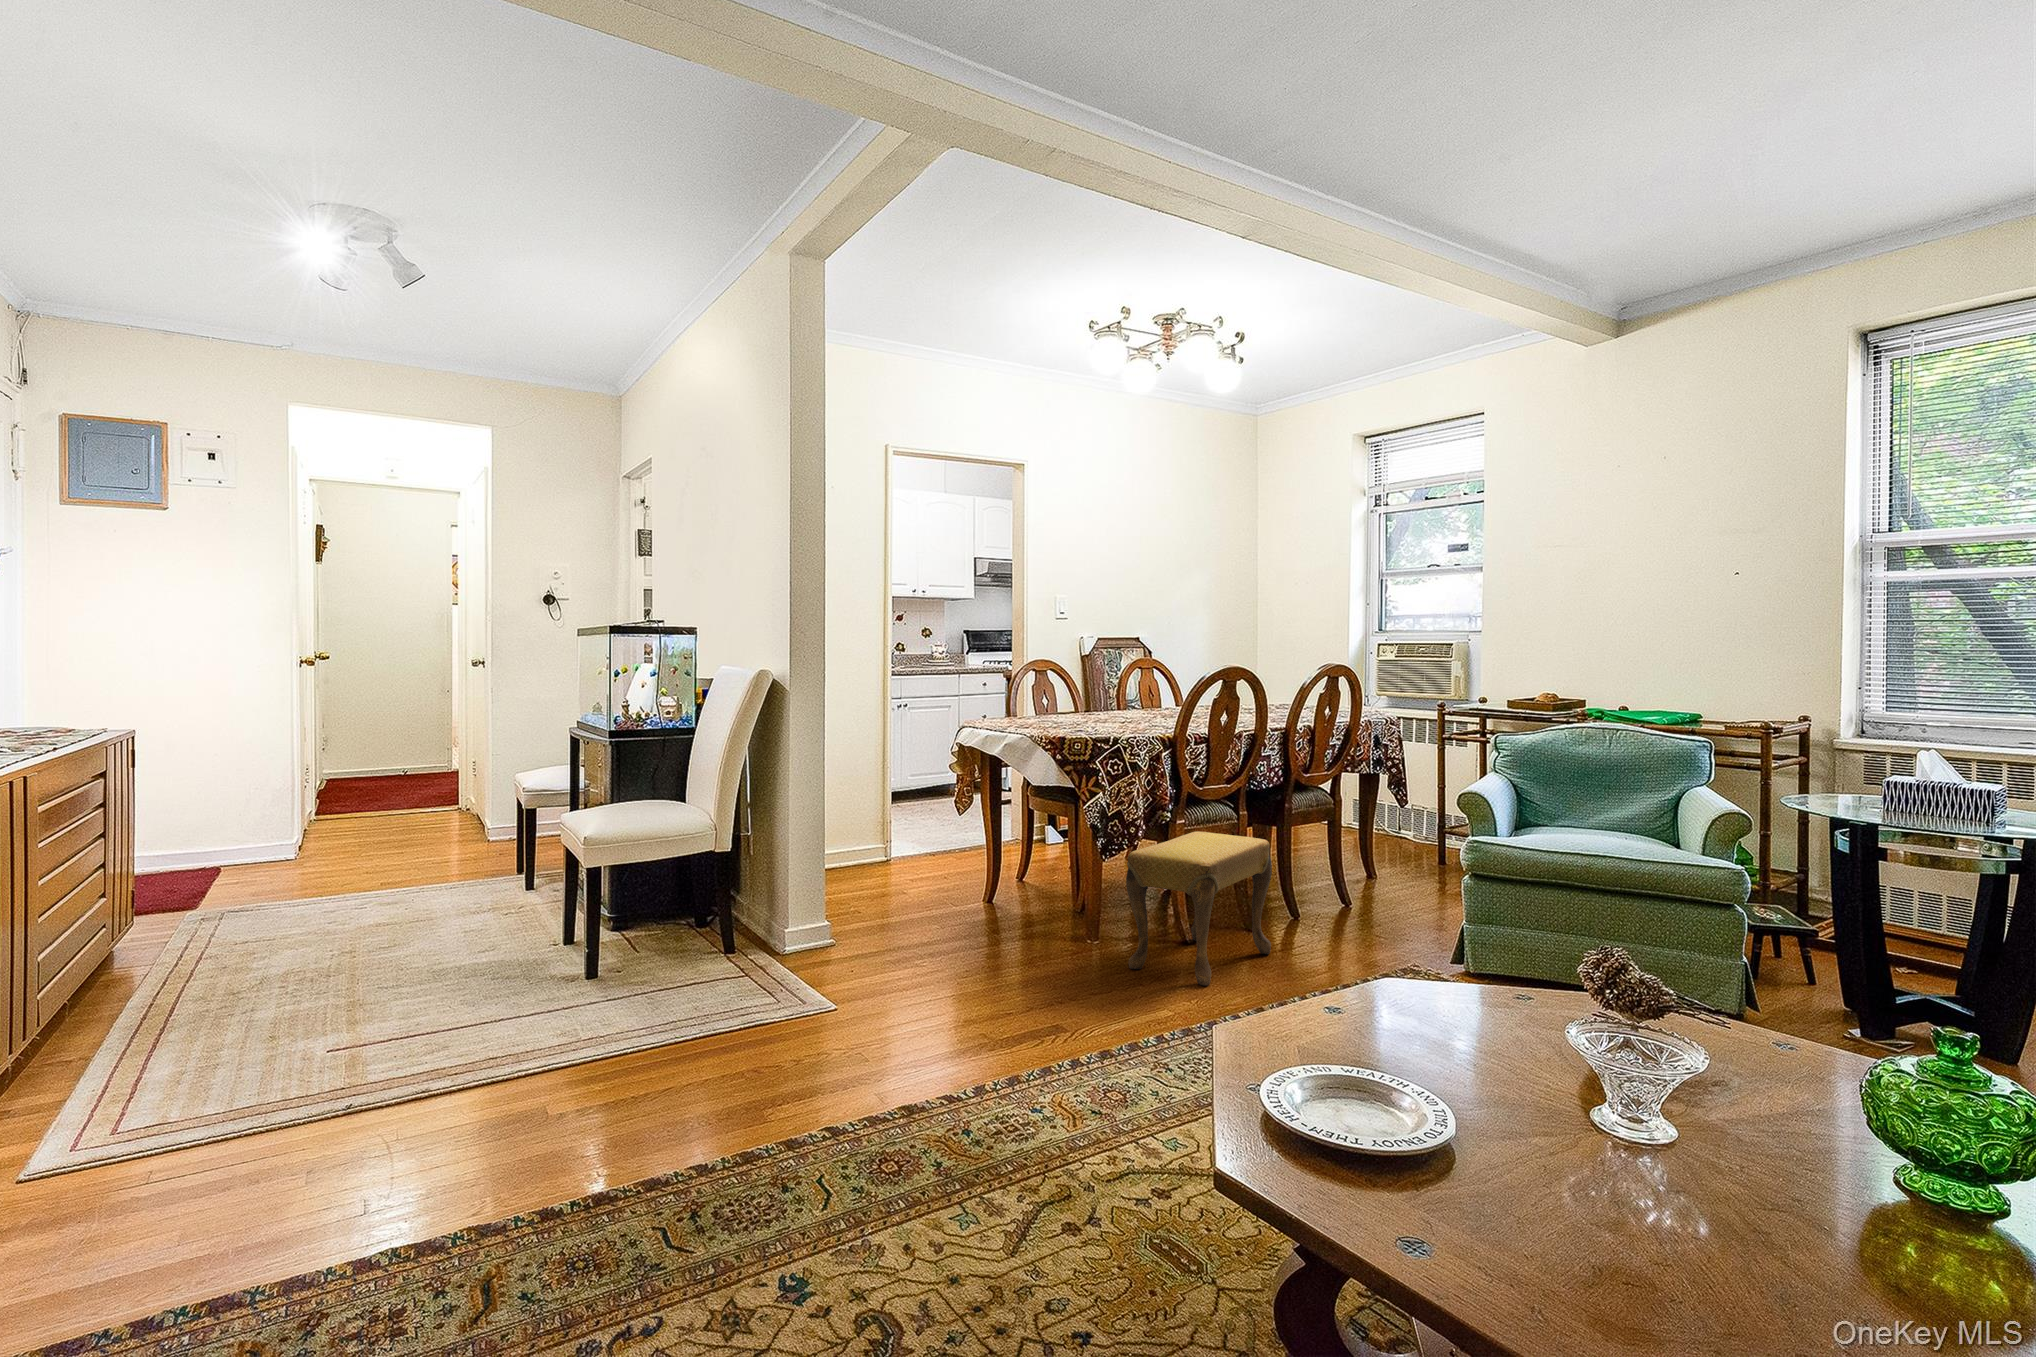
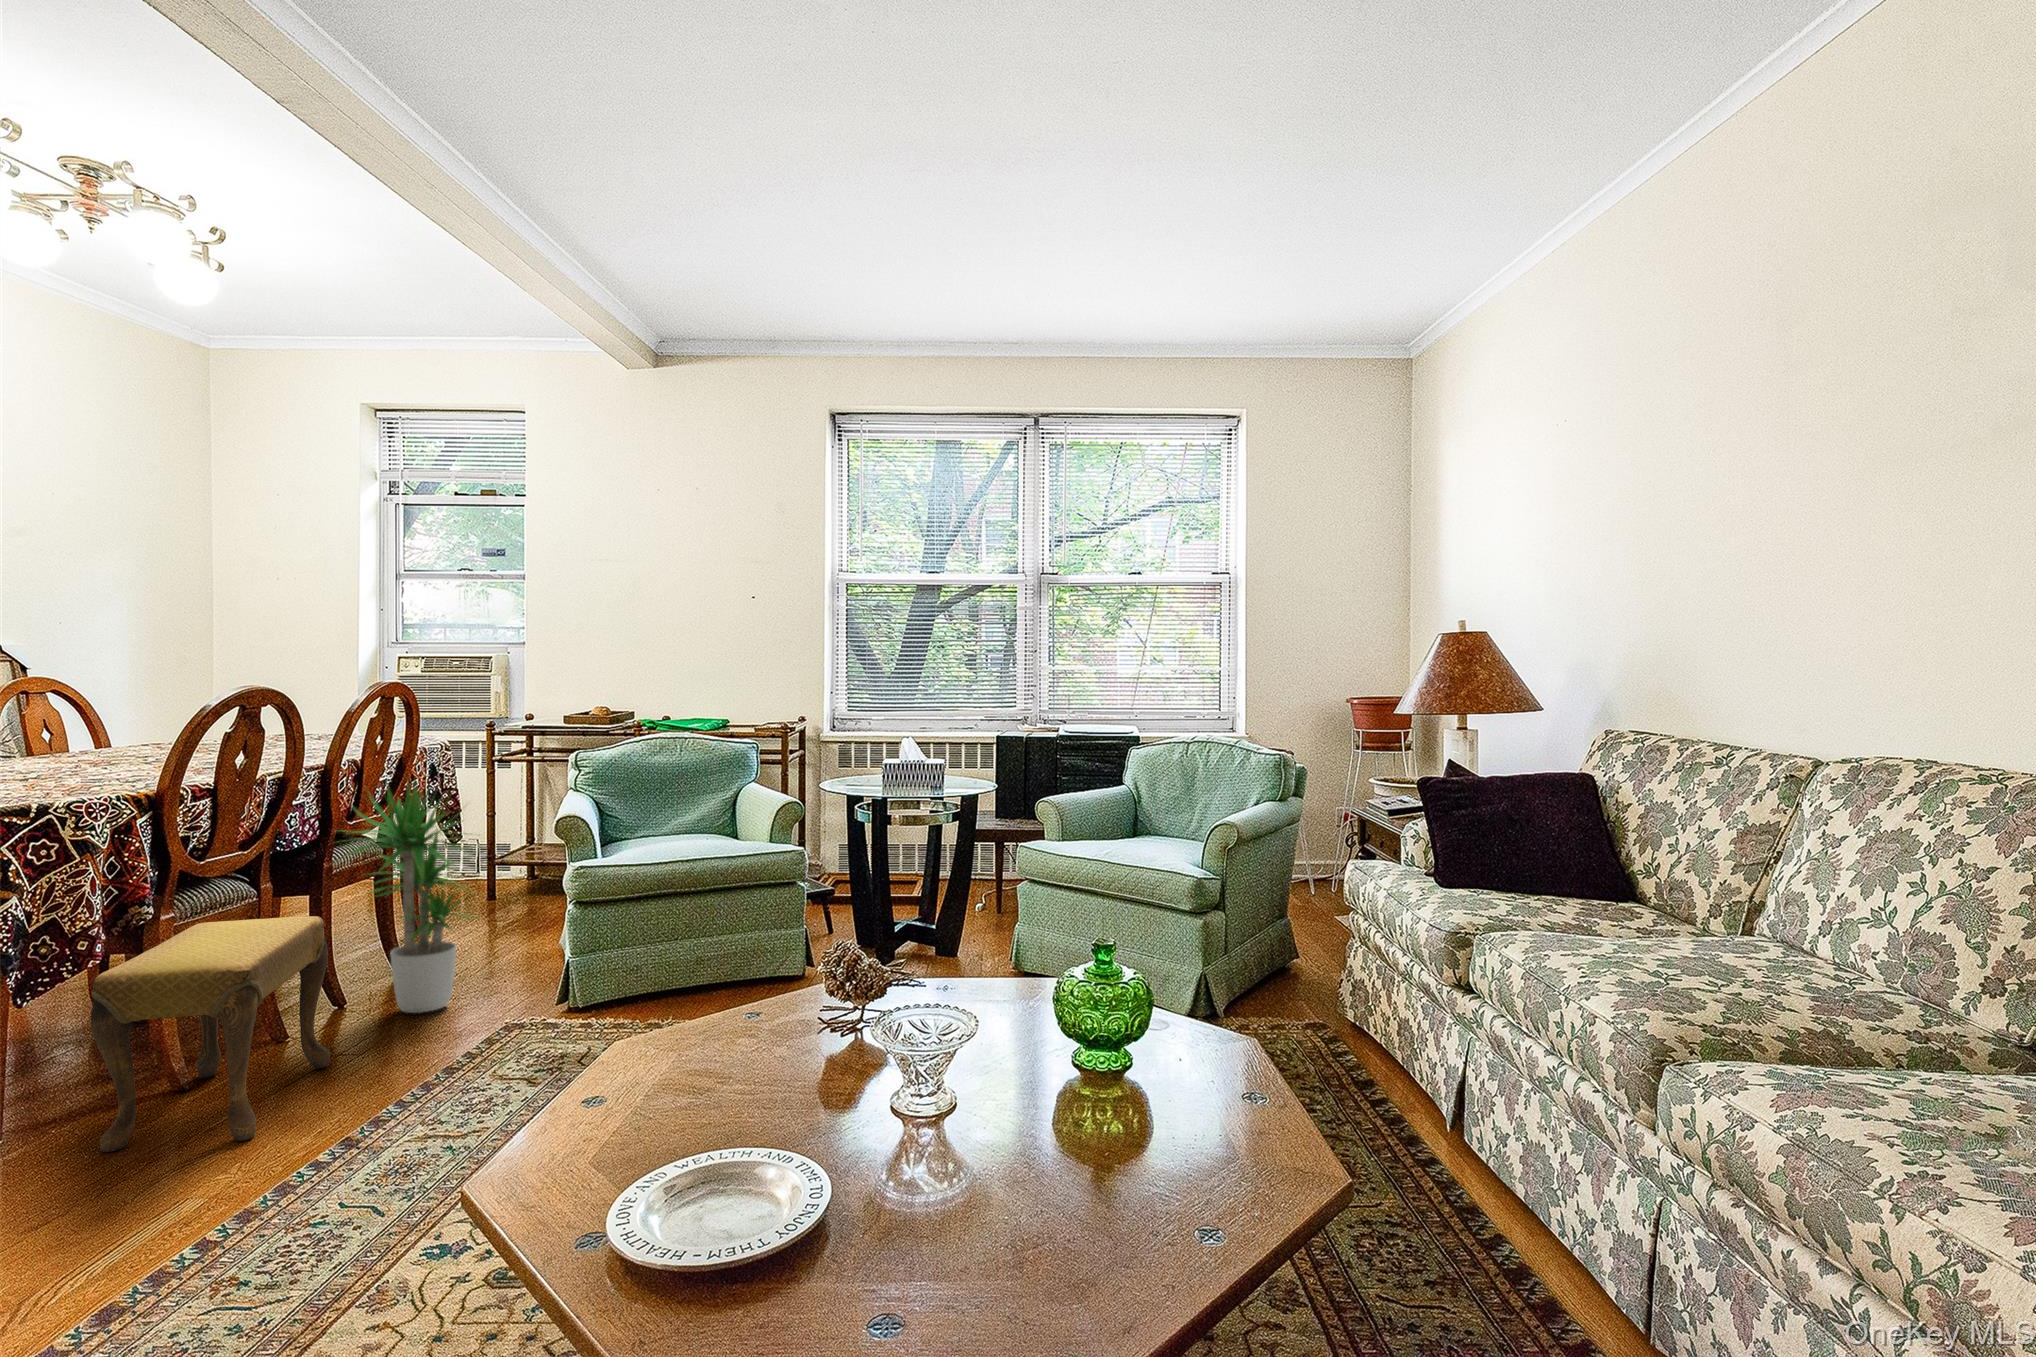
potted plant: none [1286,742,1404,934] -> present [339,782,474,1013]

